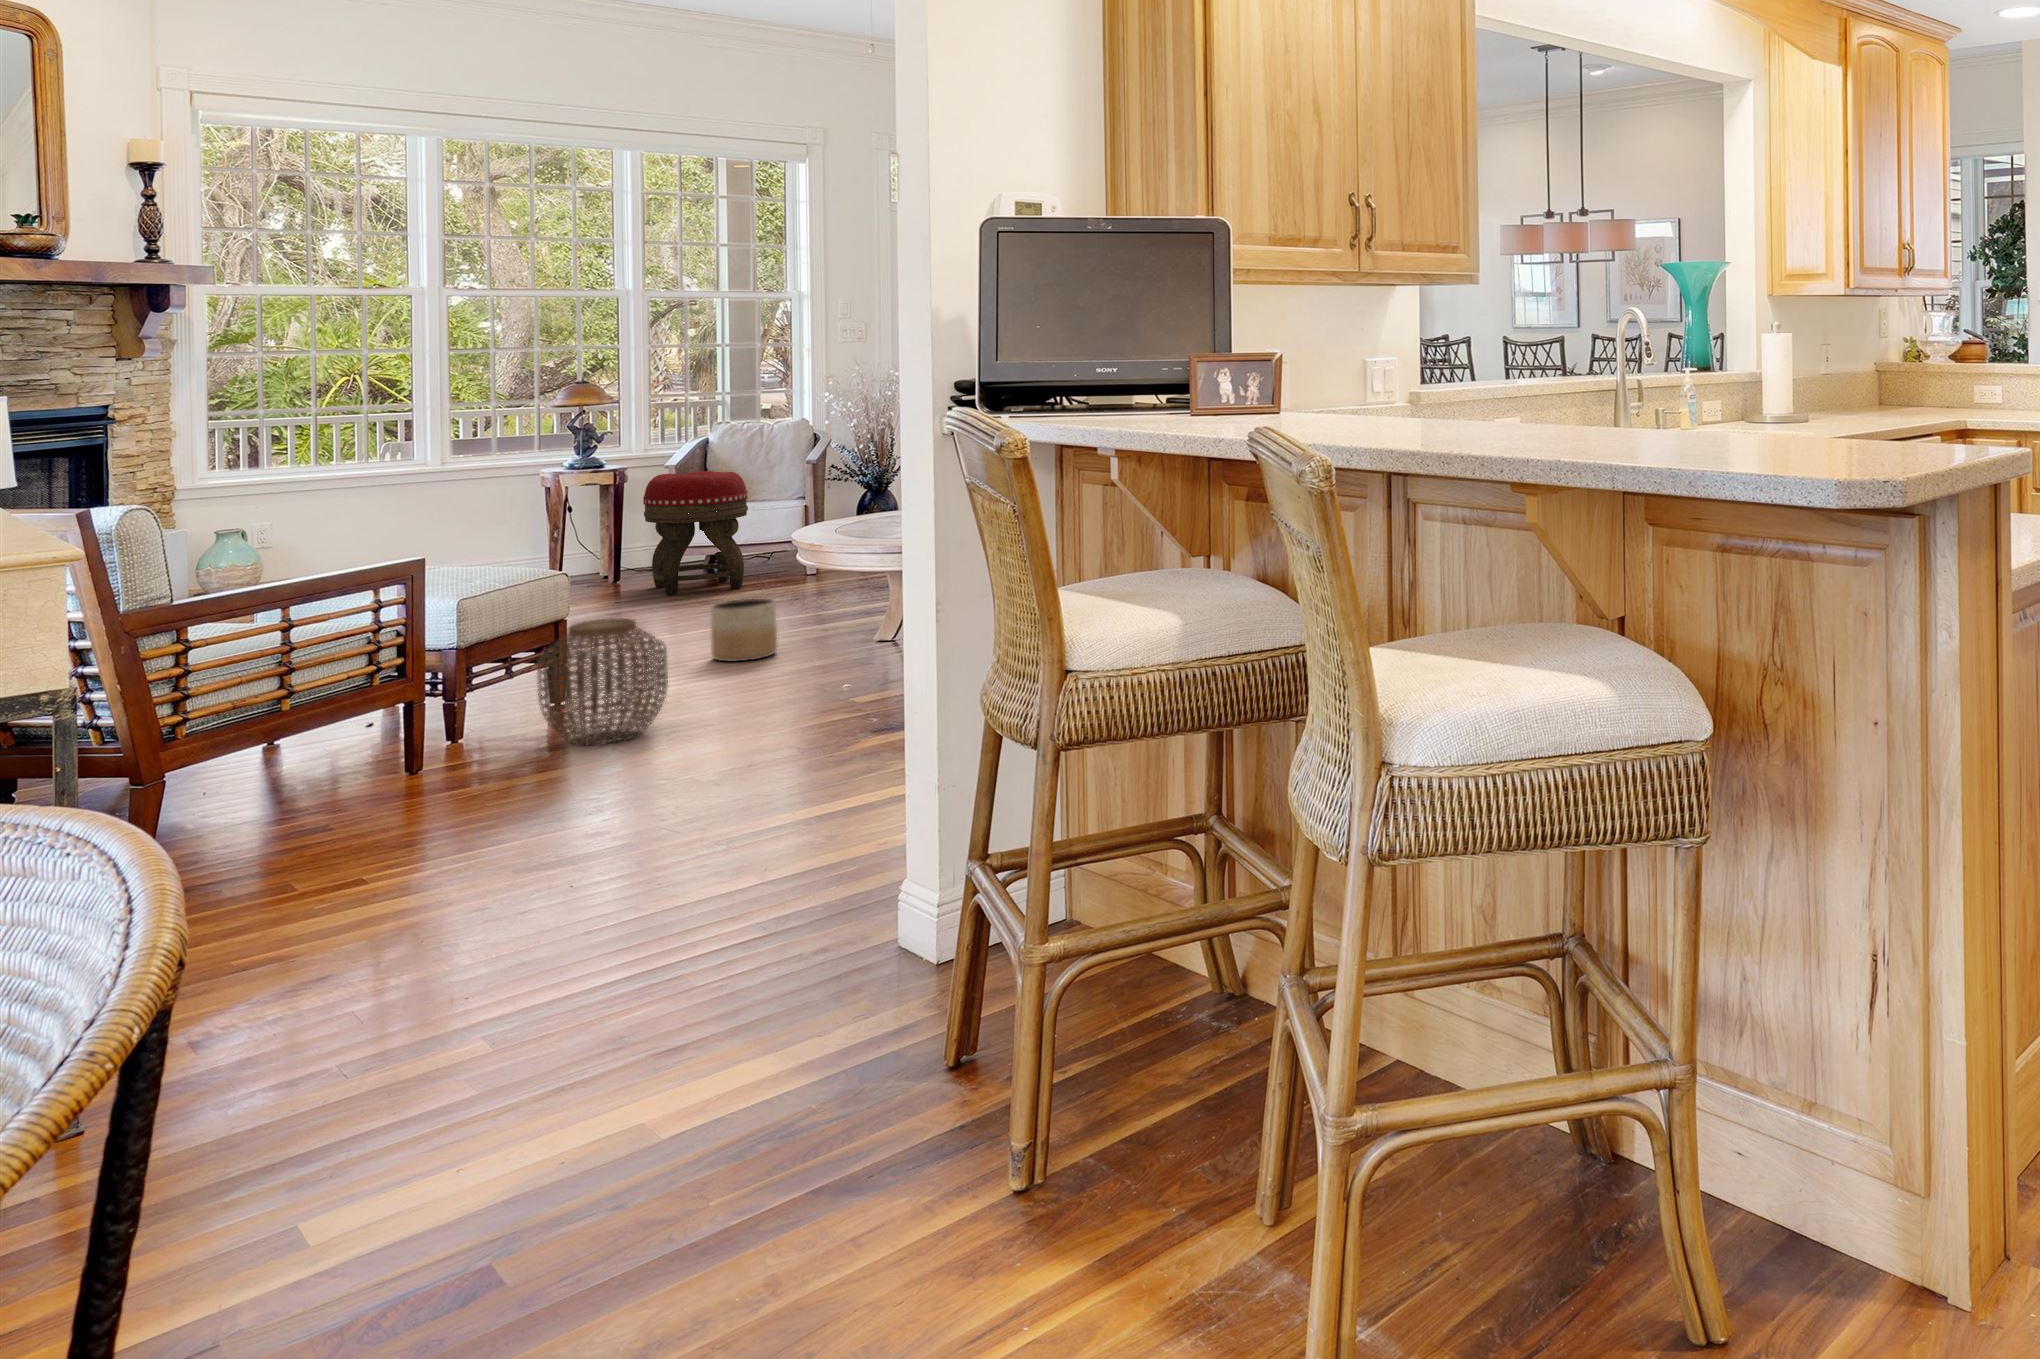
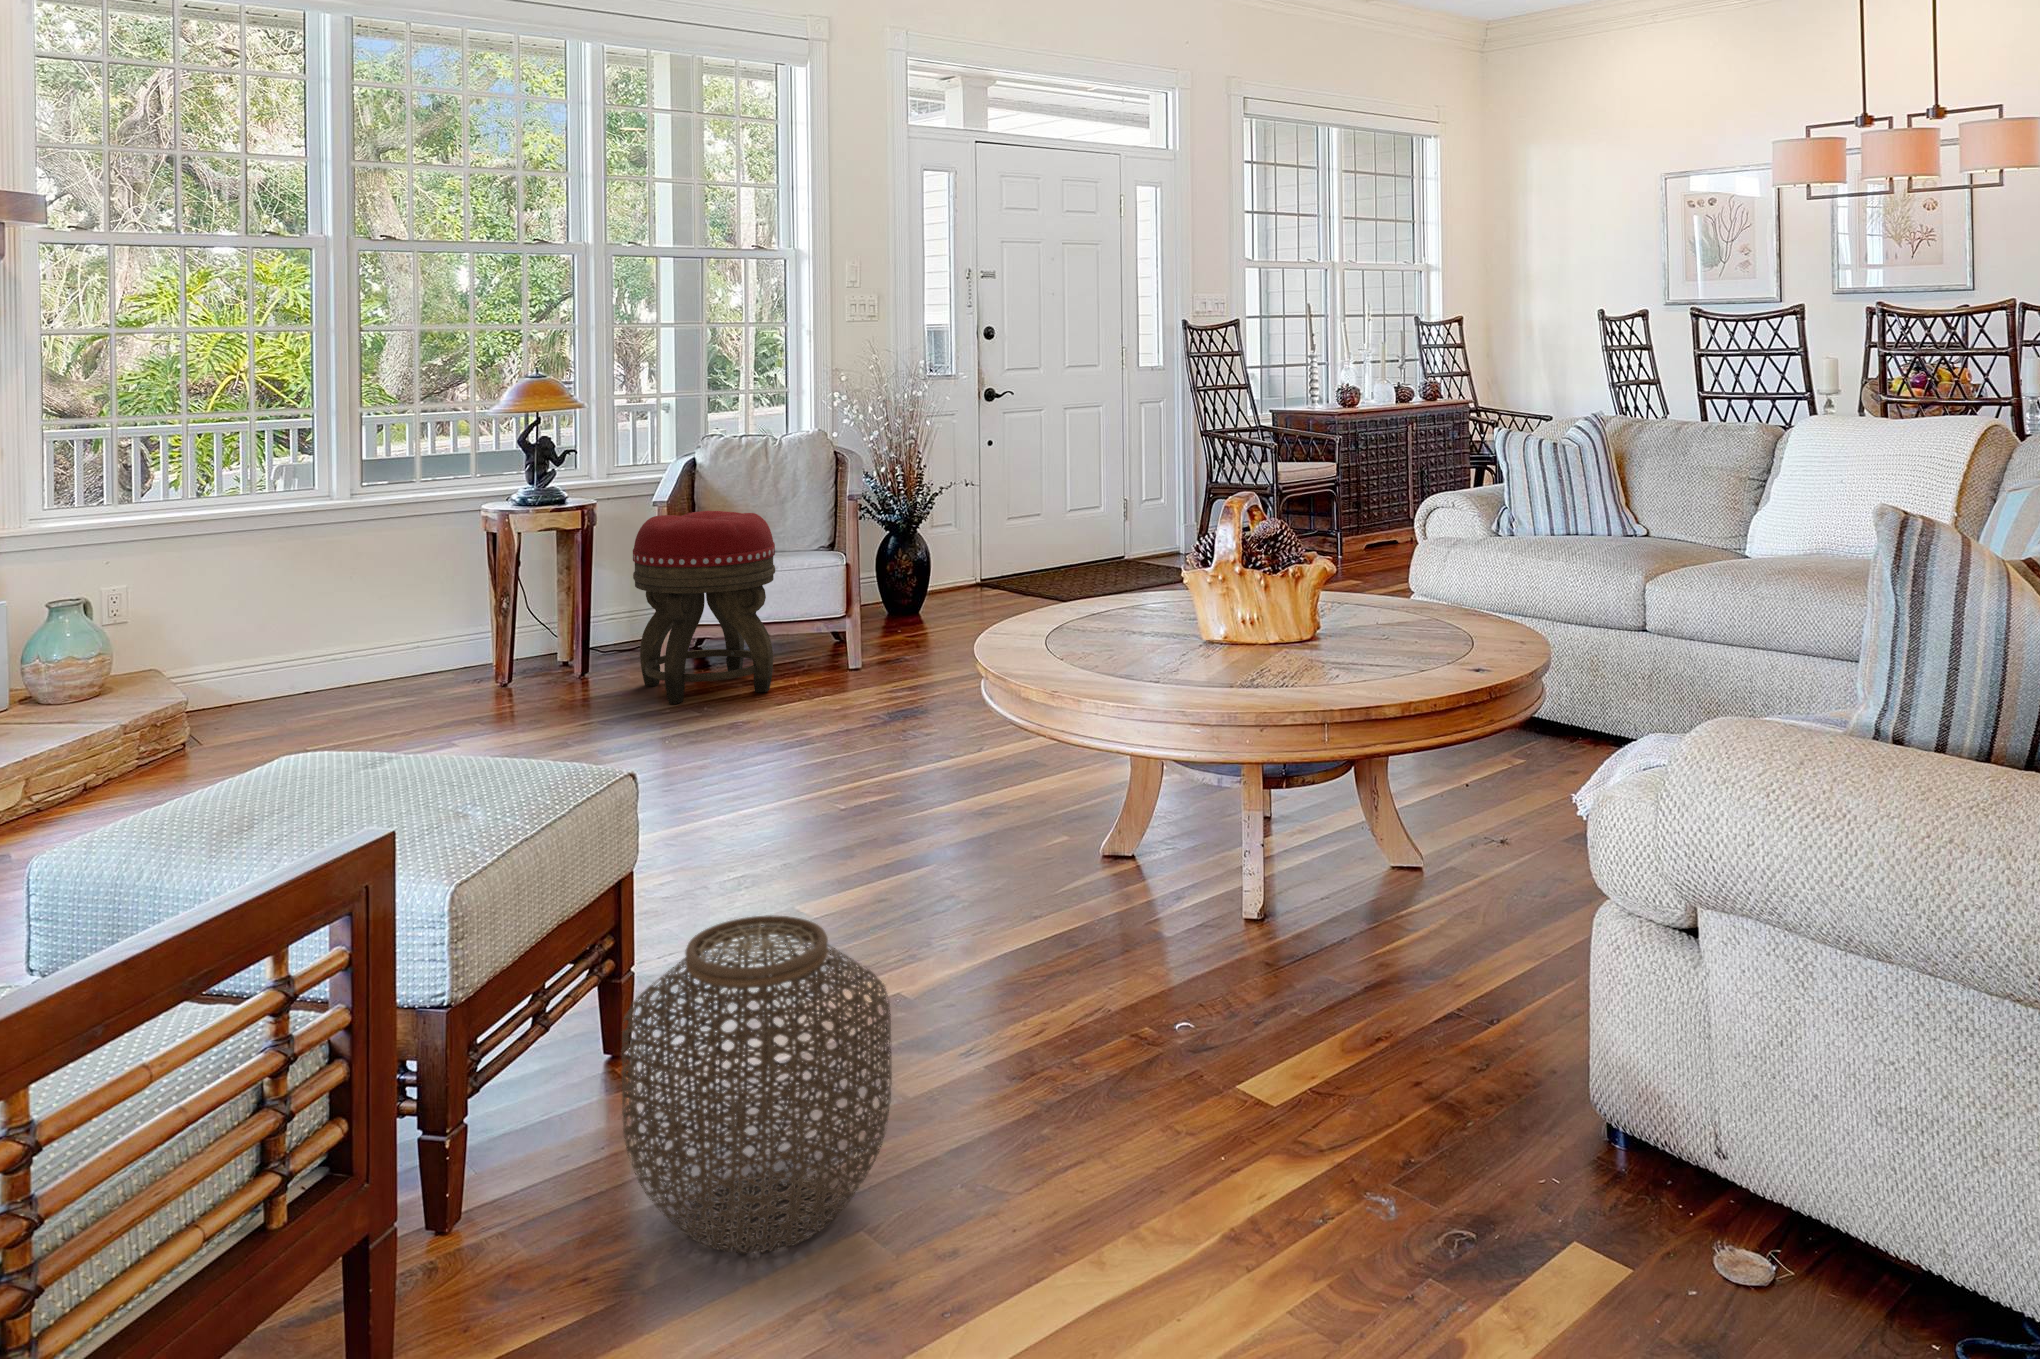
planter: present [711,599,777,661] -> none [829,770,937,899]

